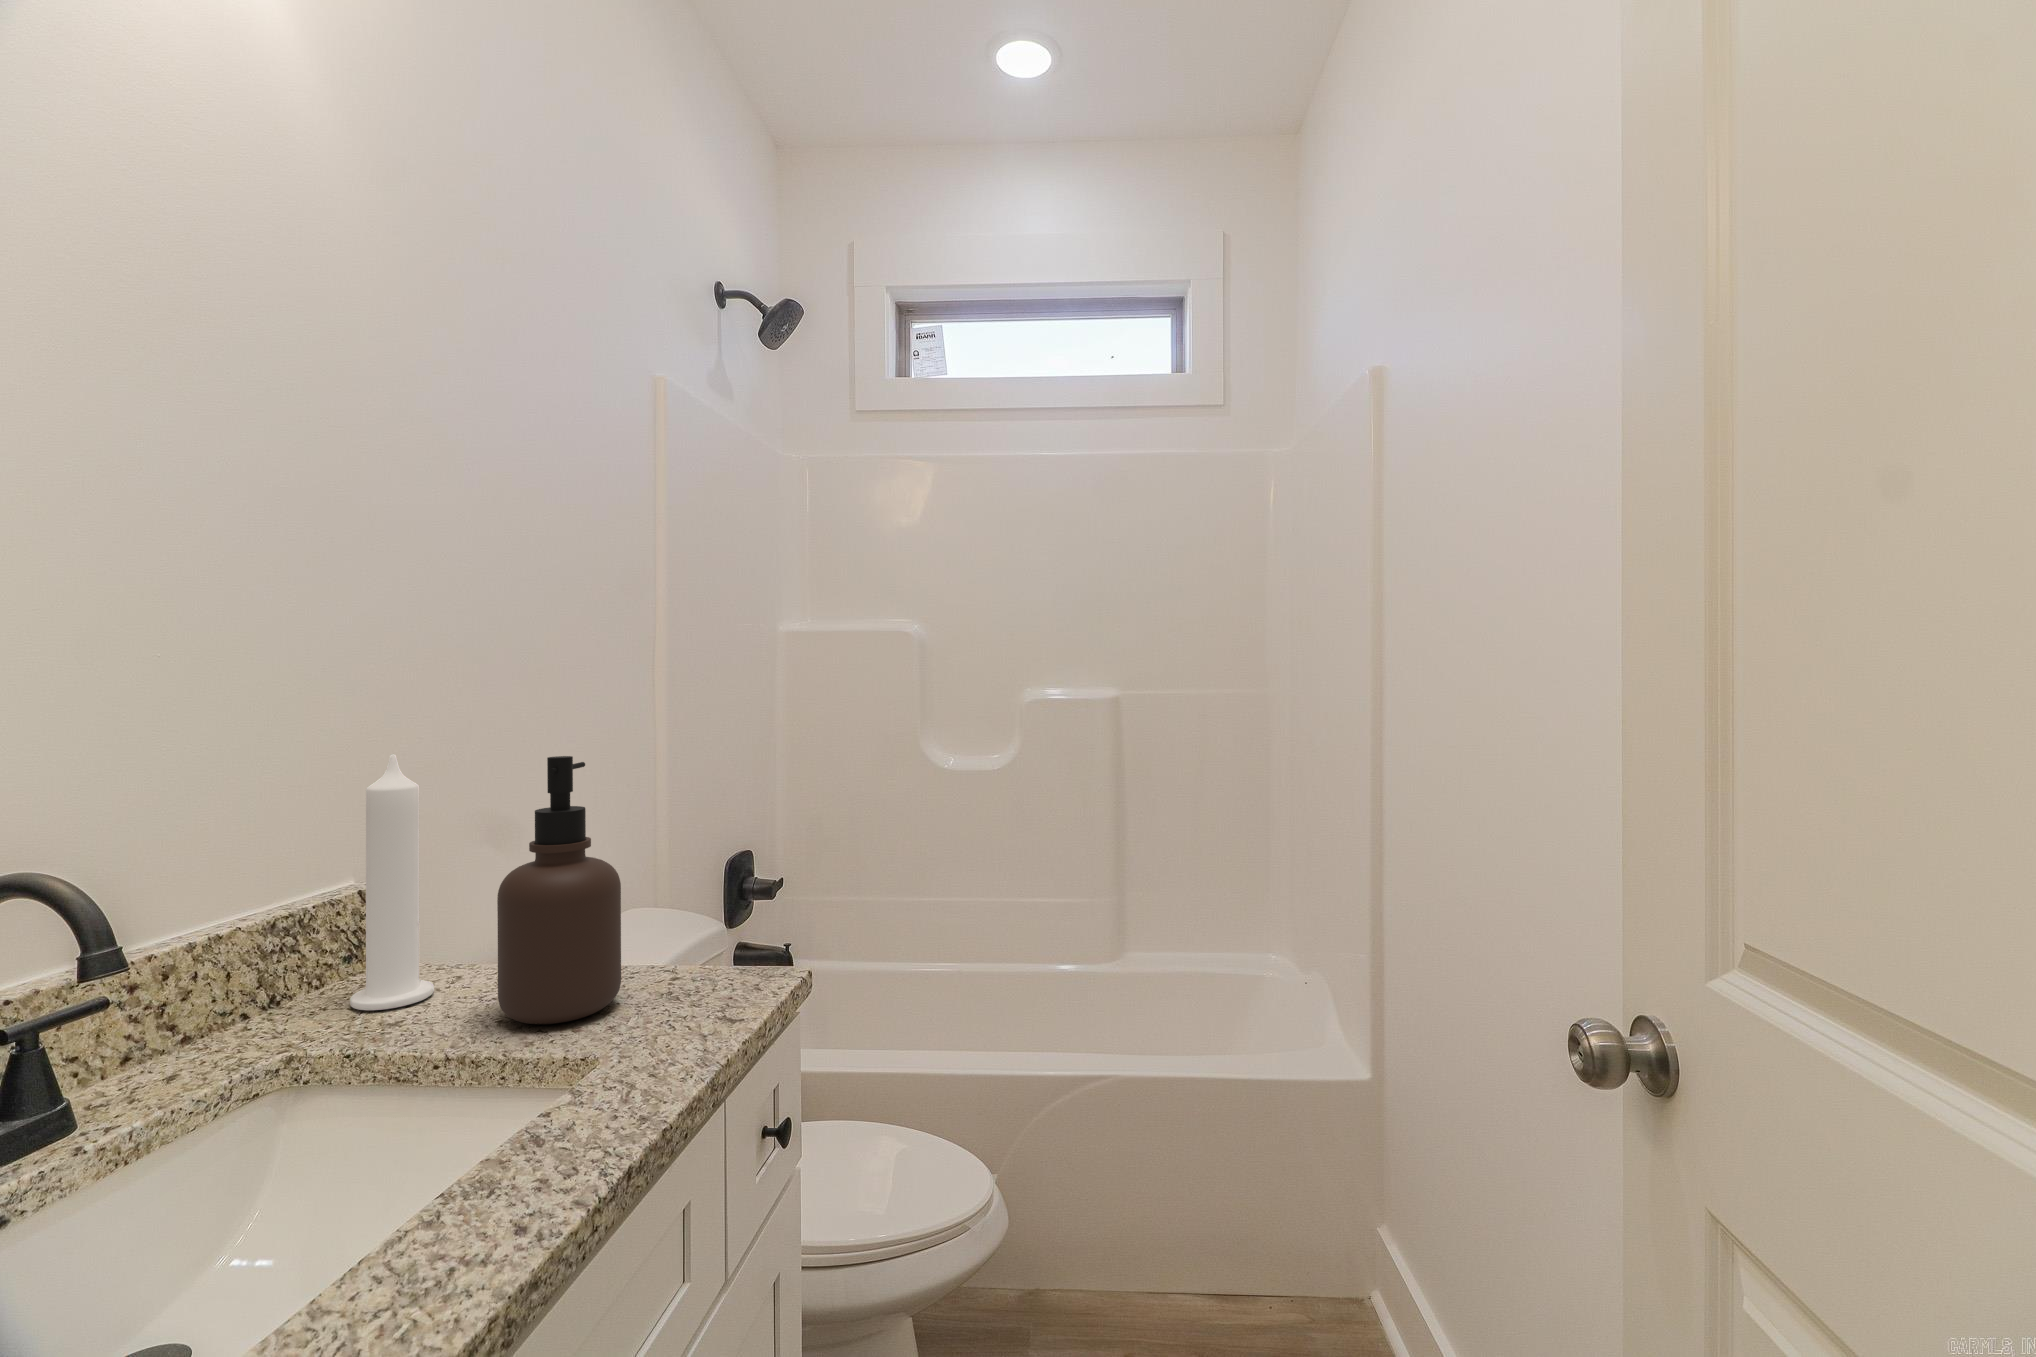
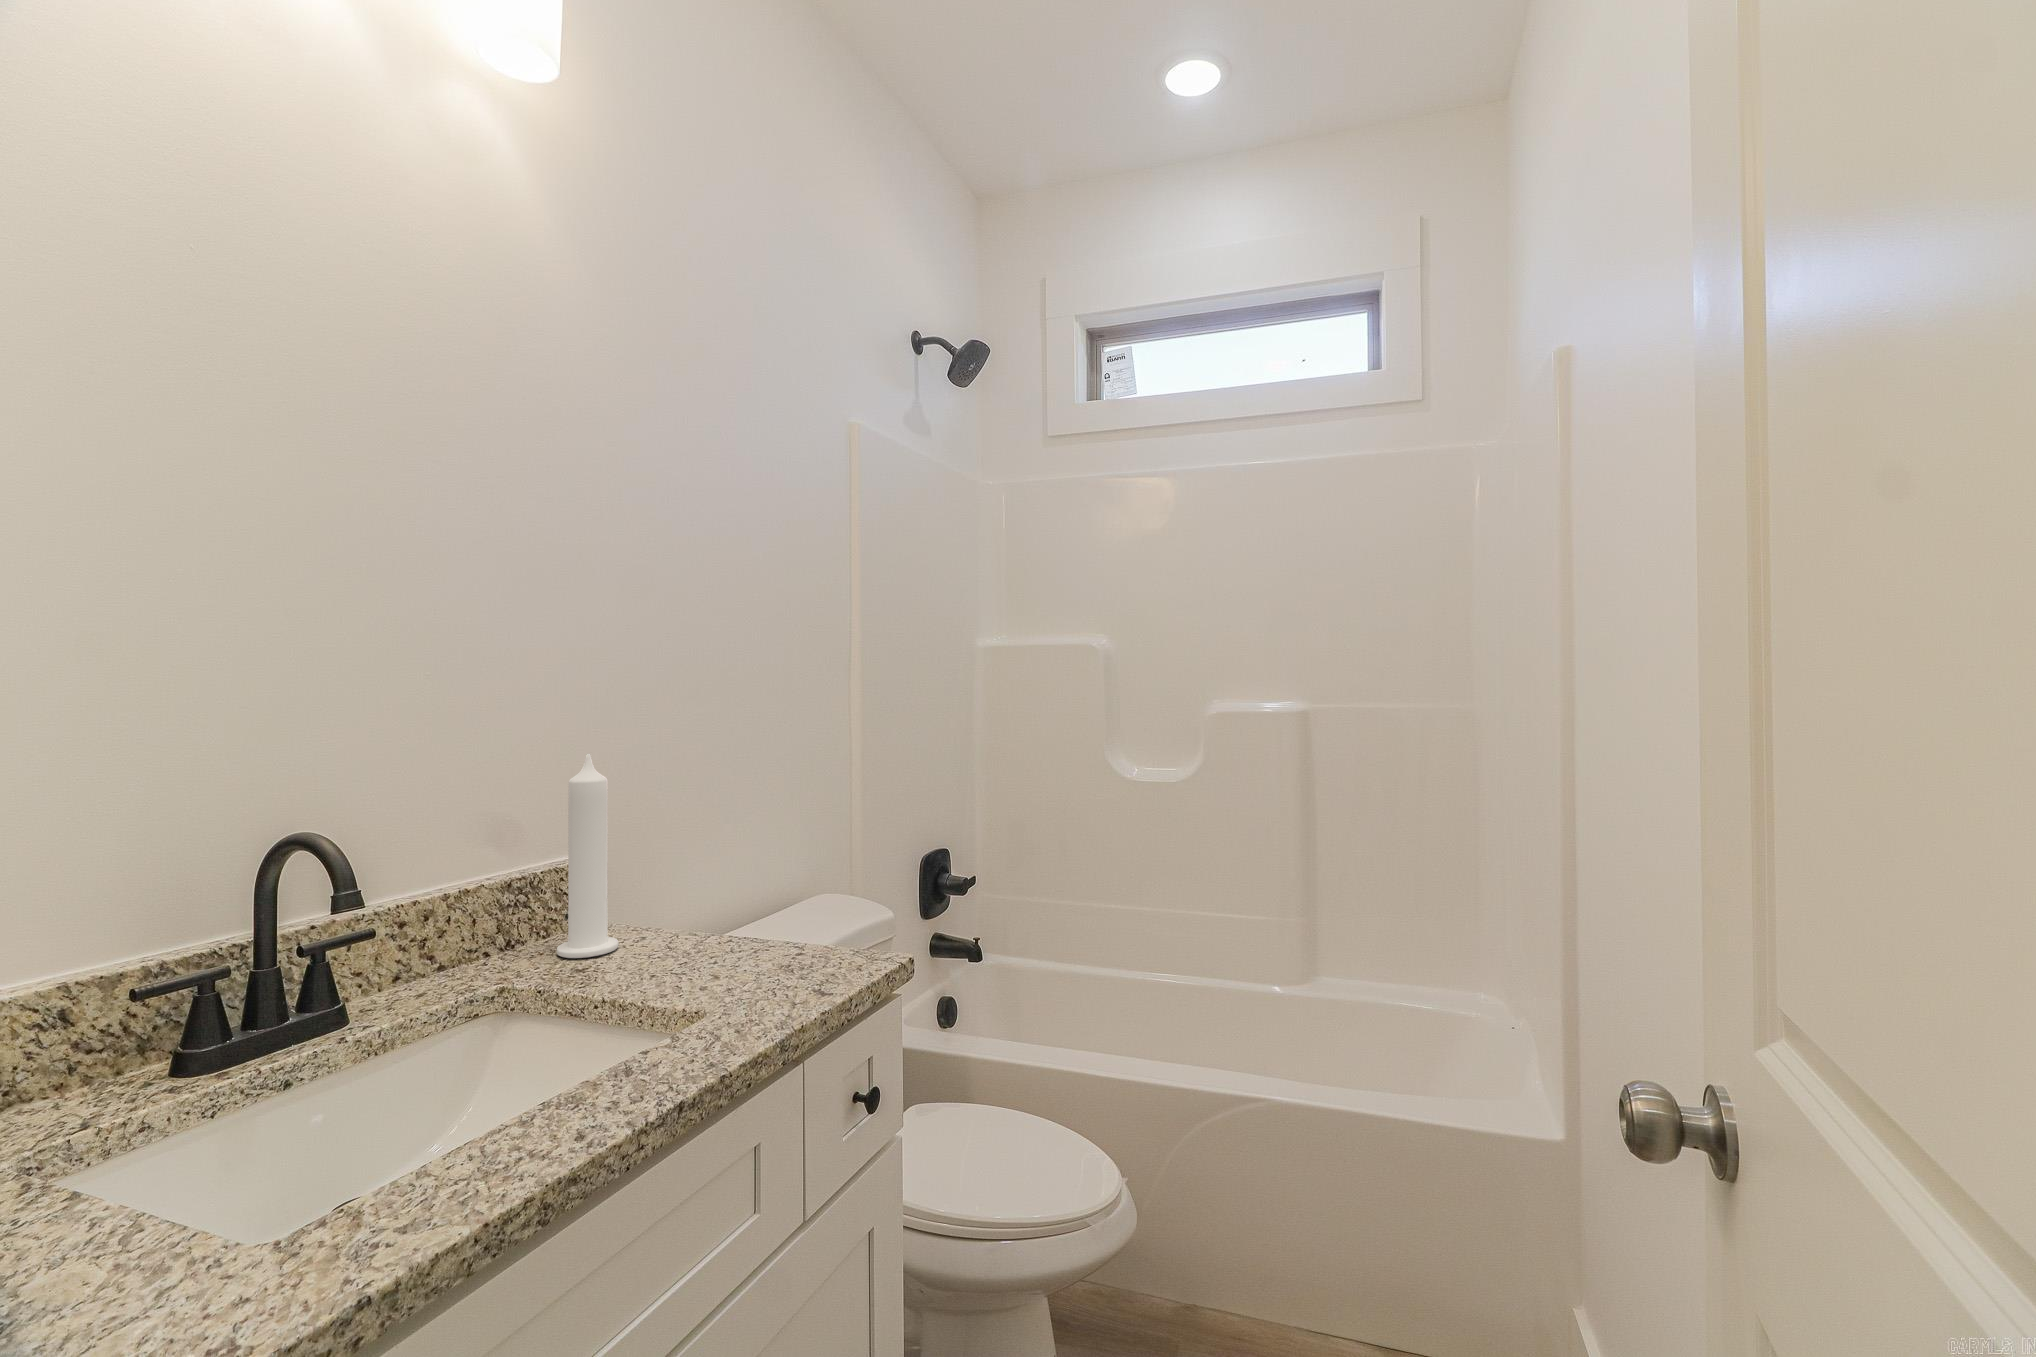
soap dispenser: present [497,756,621,1024] -> none [649,758,747,981]

